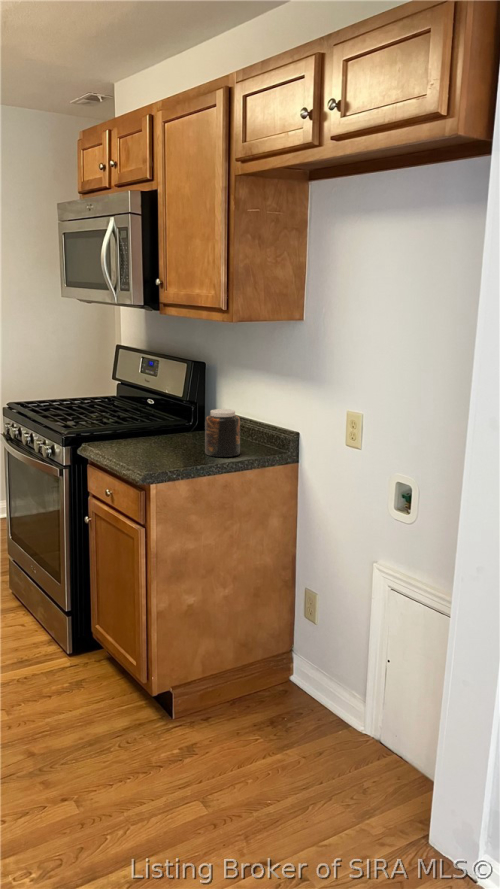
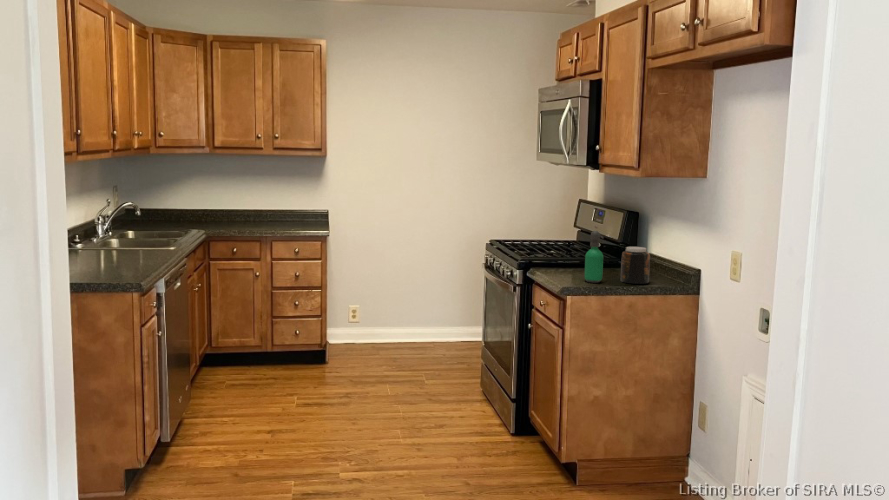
soap dispenser: none [163,394,188,462] -> present [585,231,604,283]

